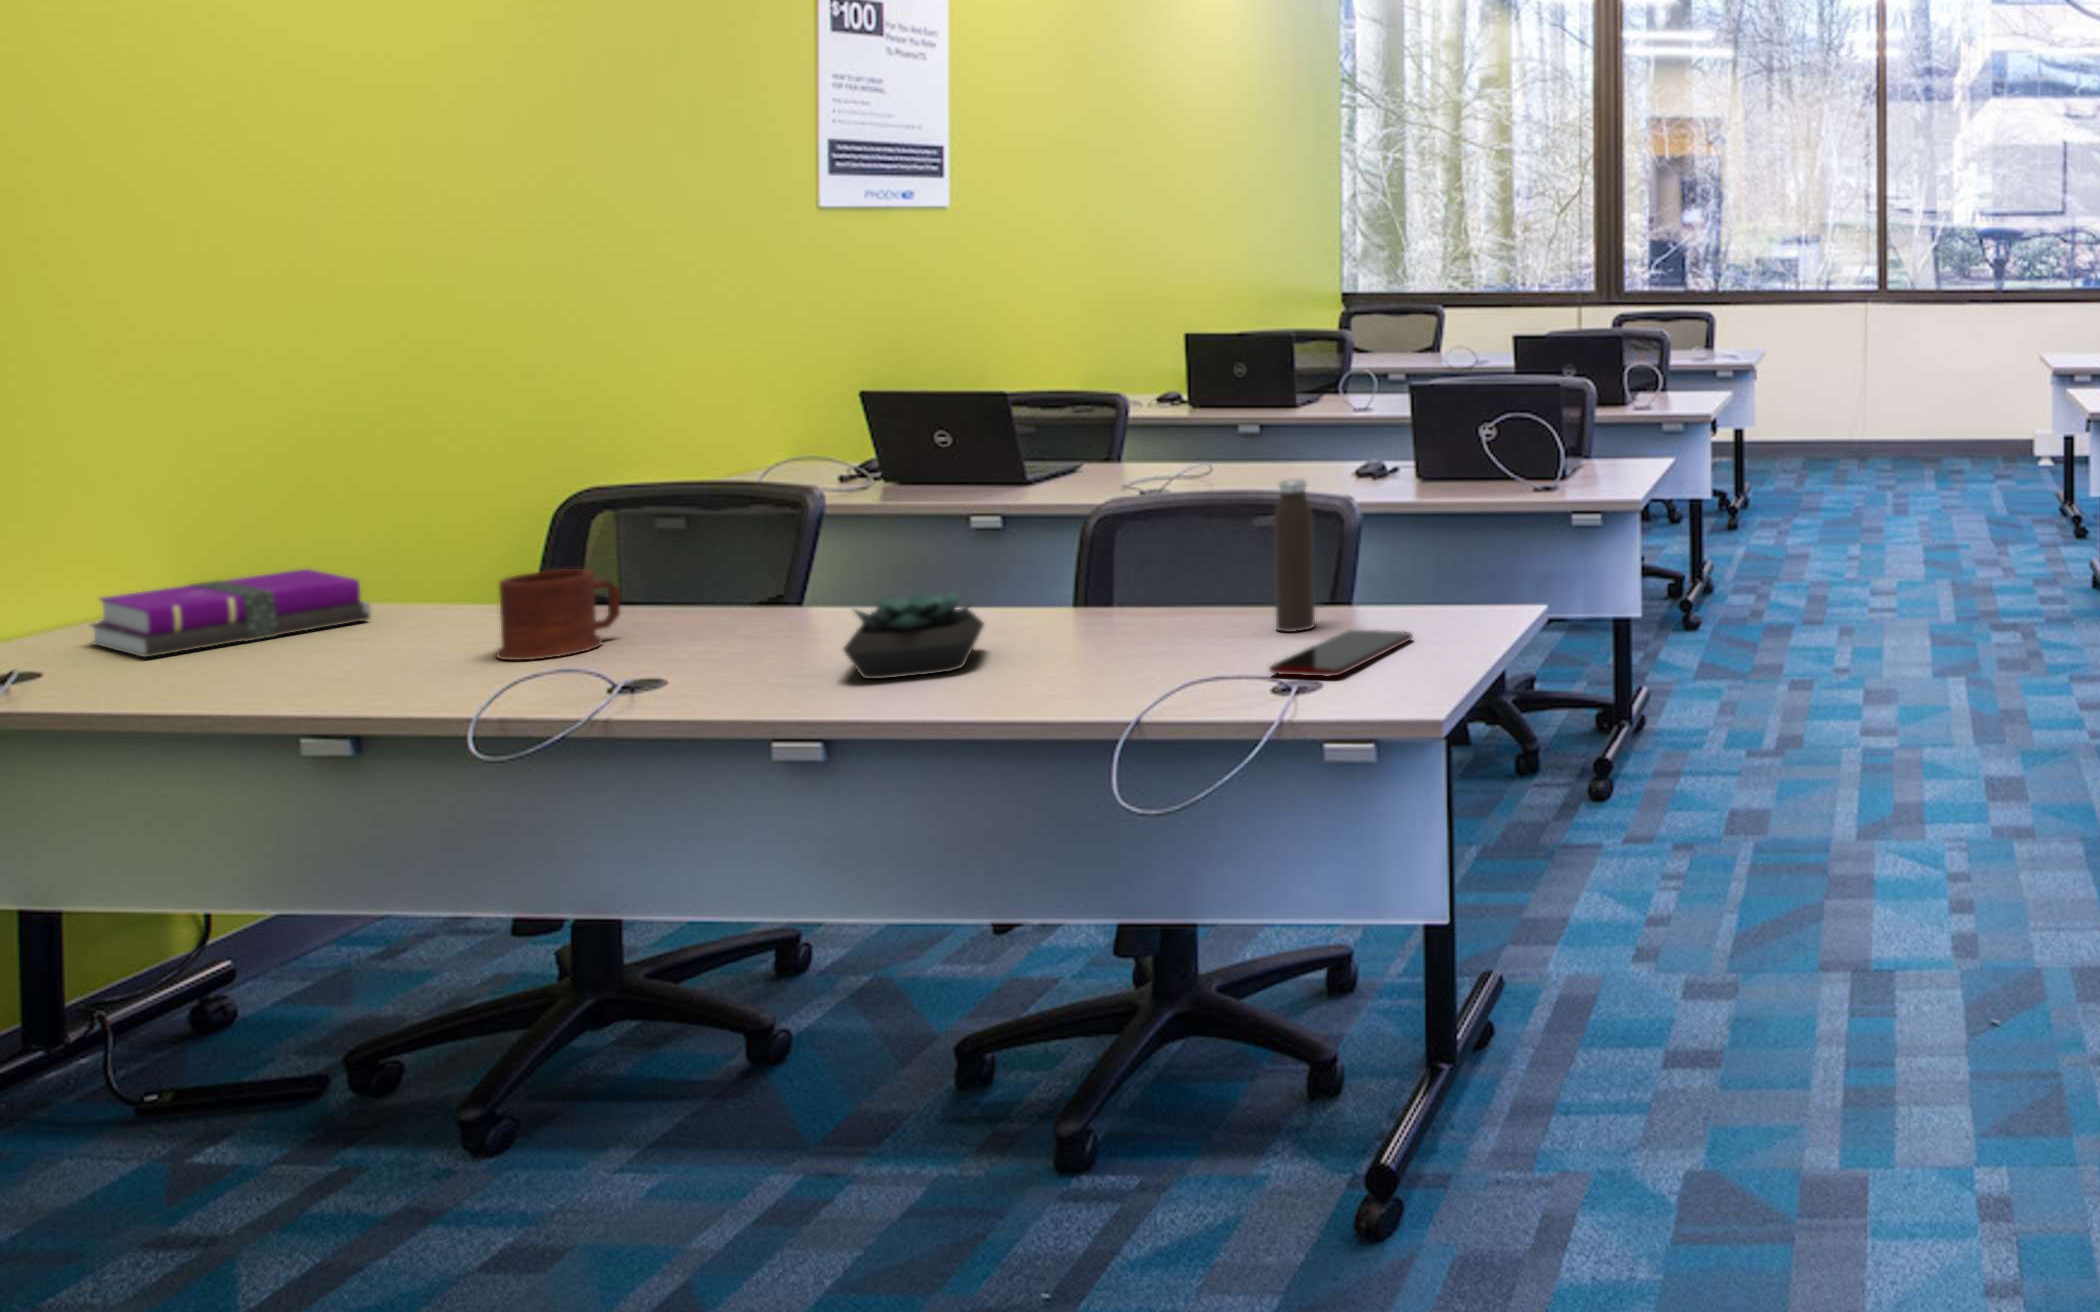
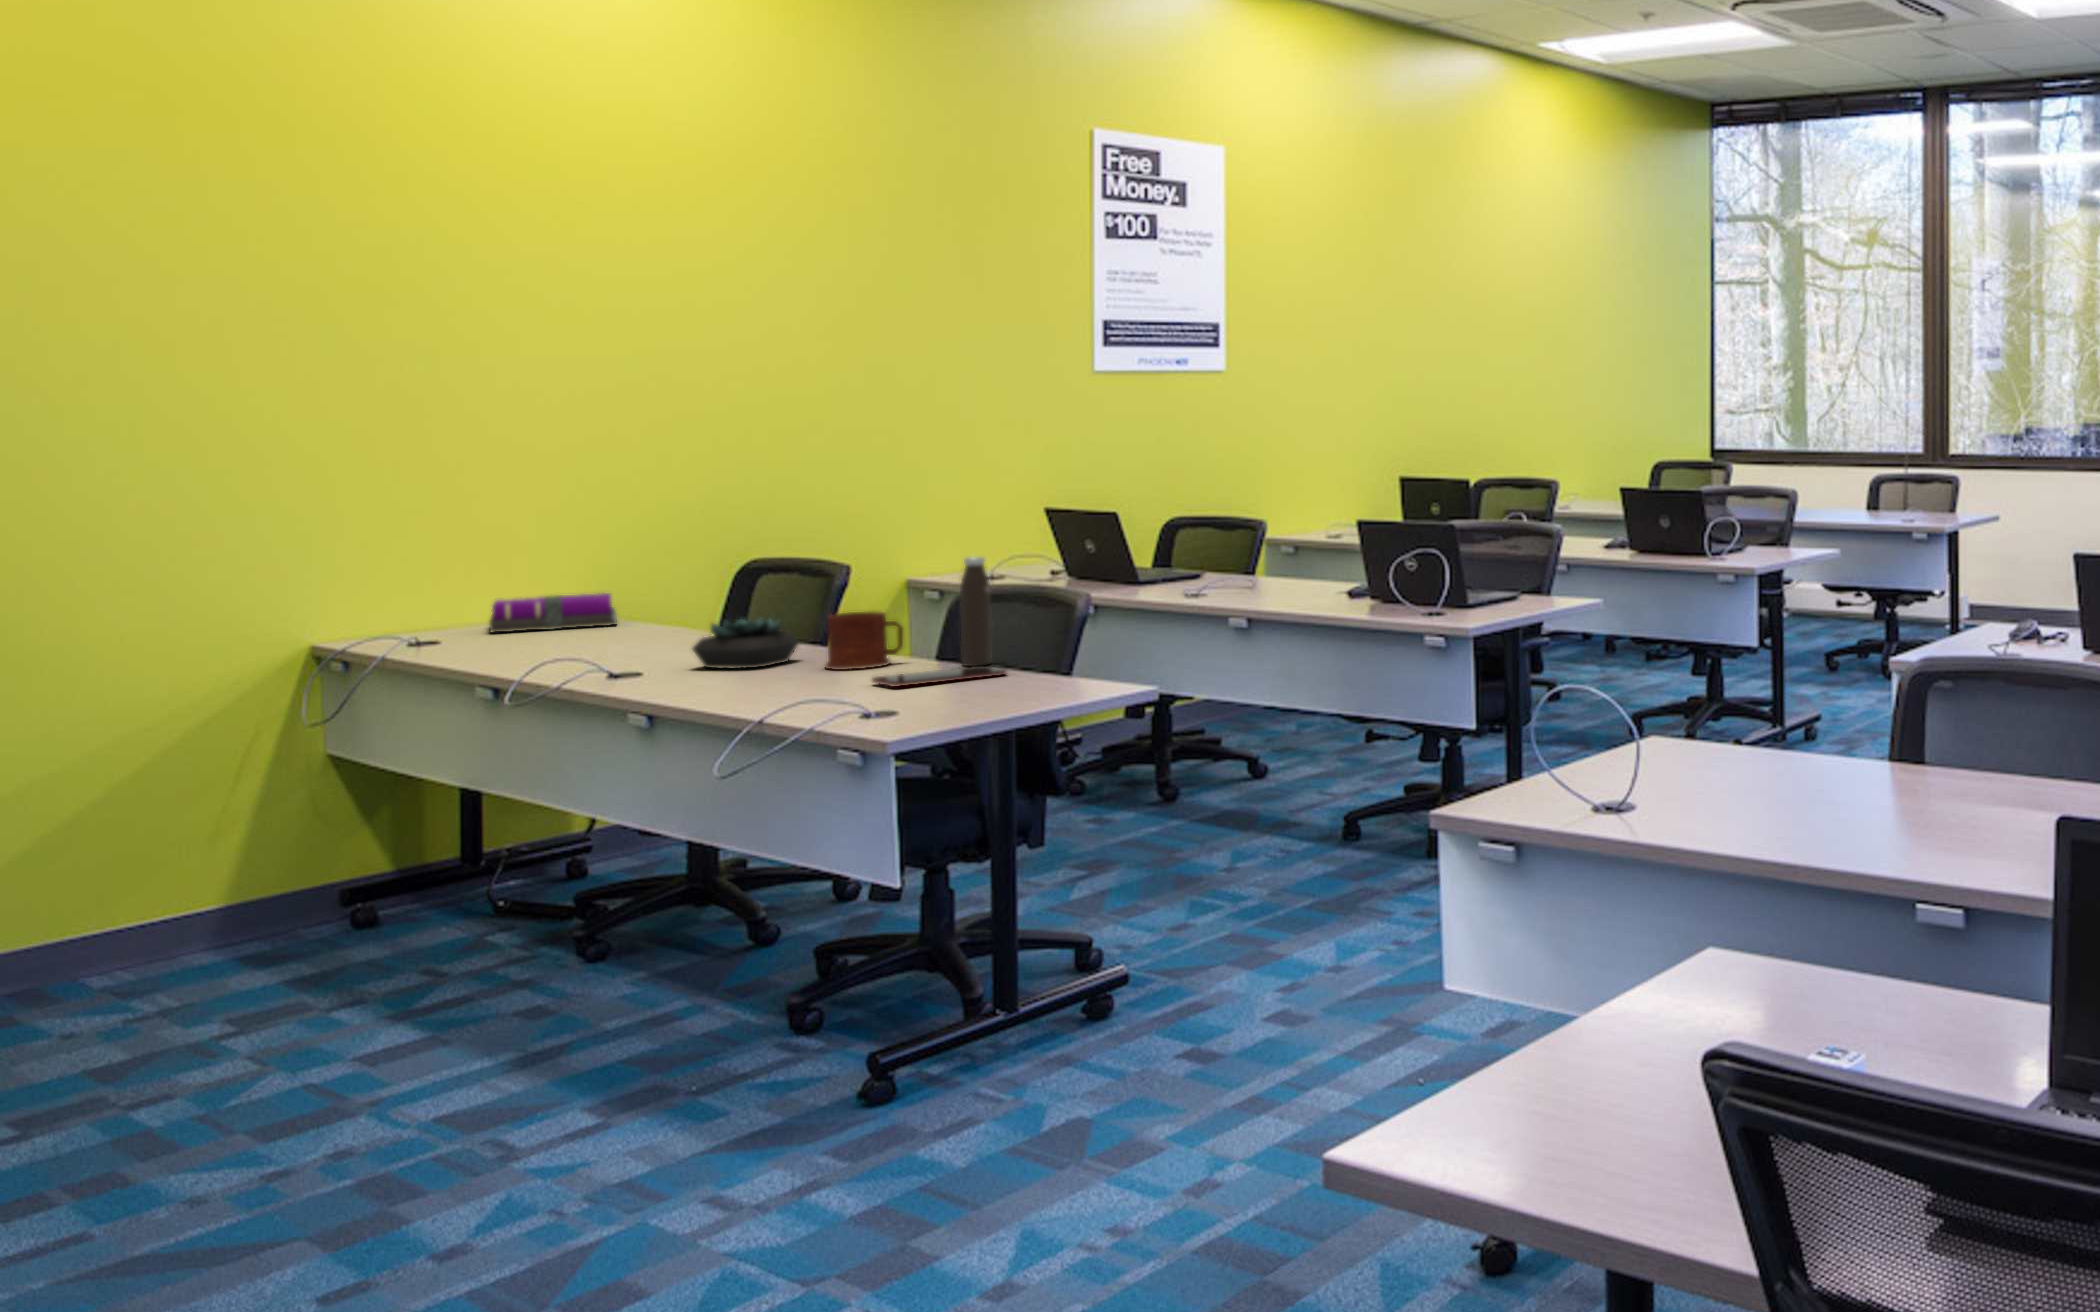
mug: present [496,569,620,660] -> present [825,611,903,670]

